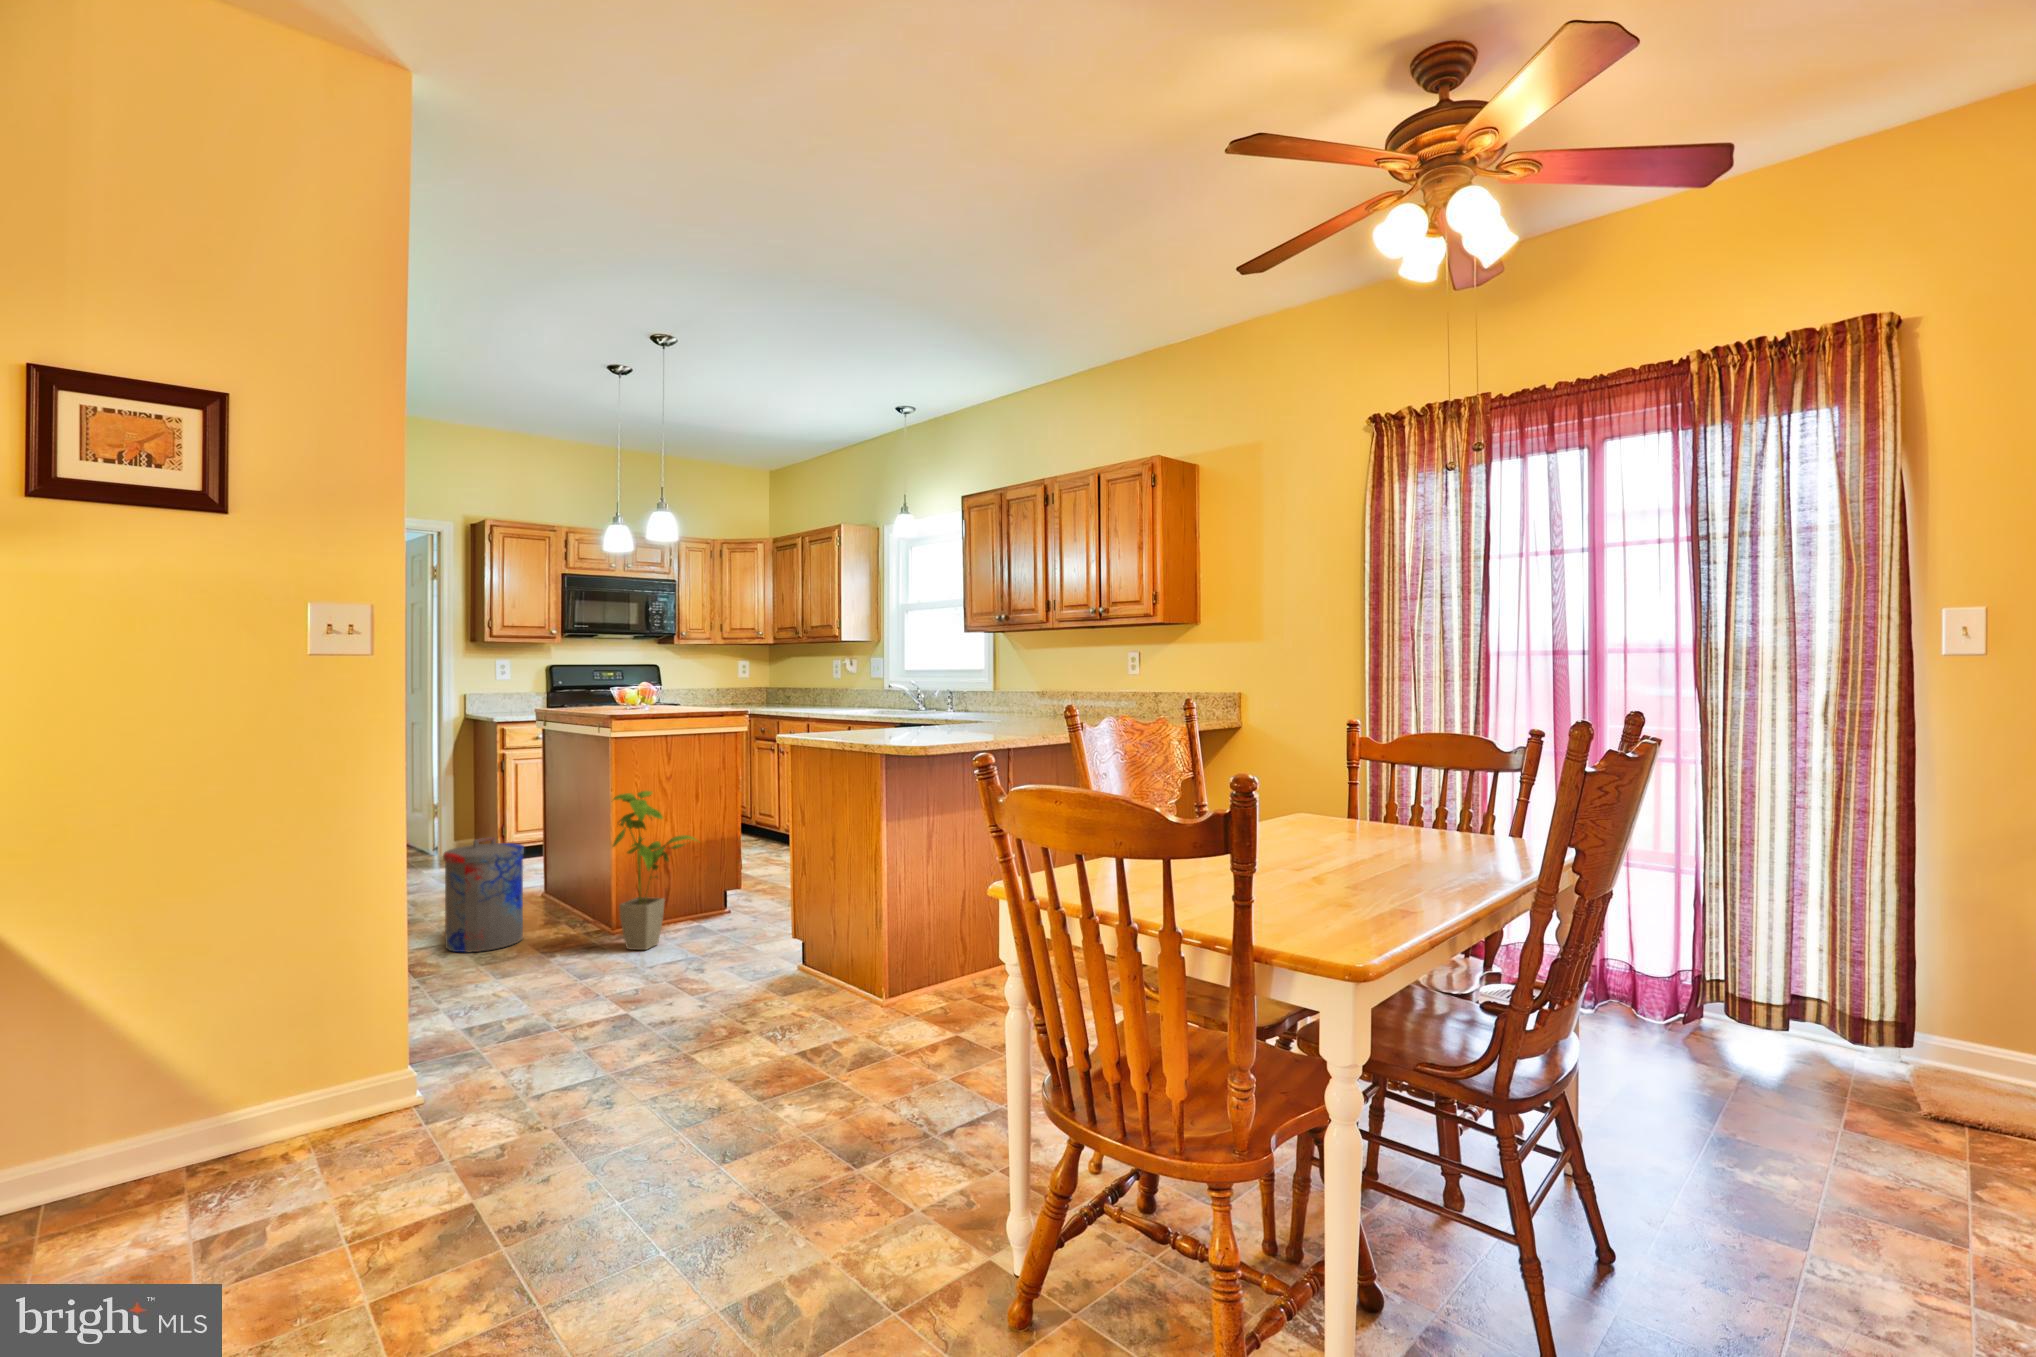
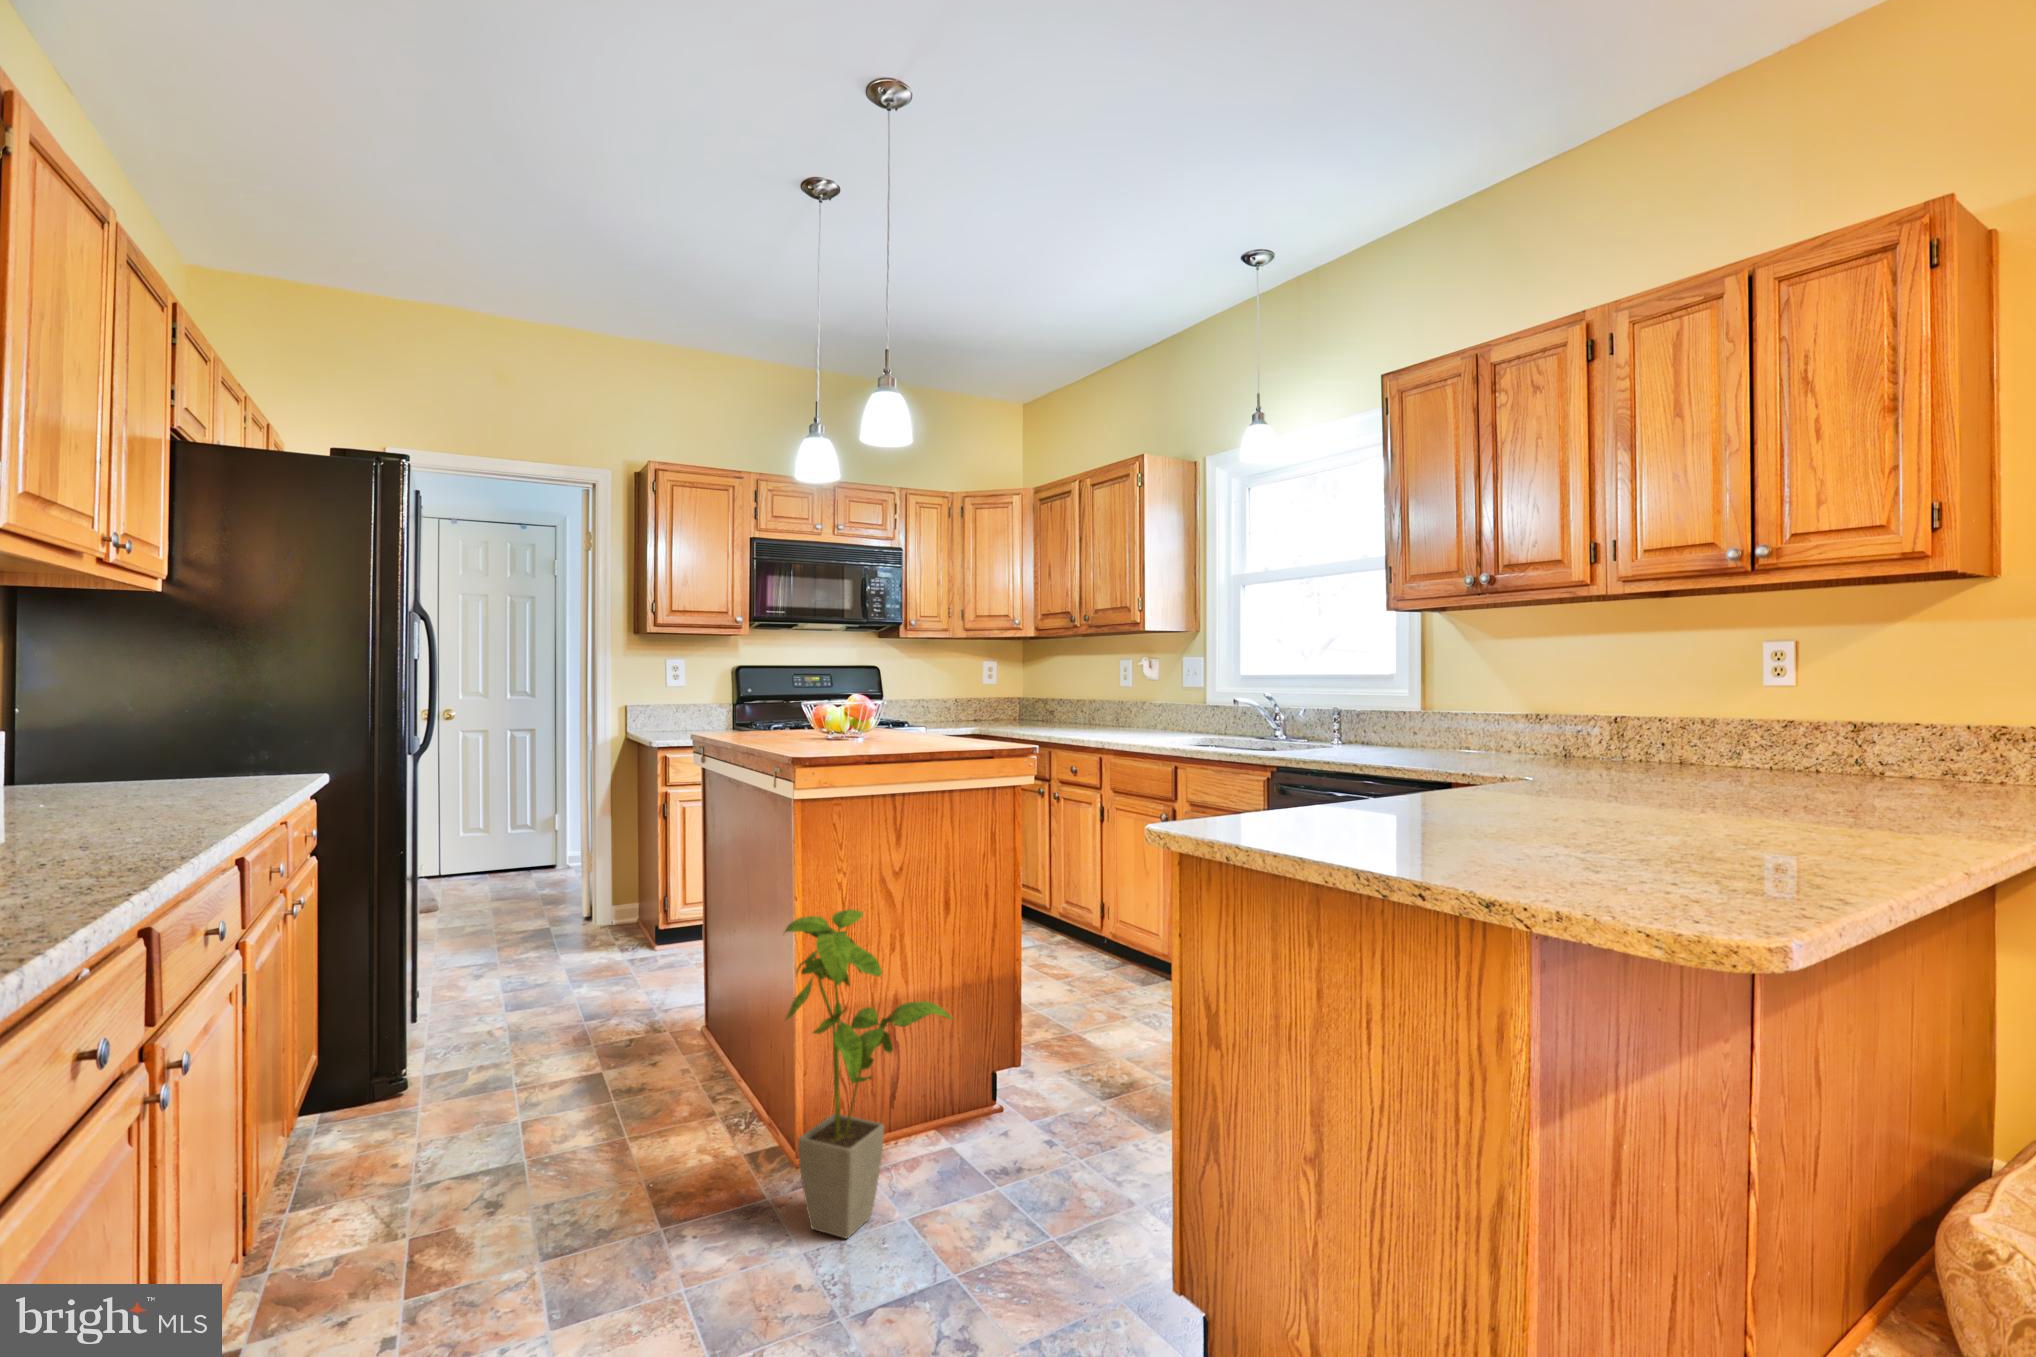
trash can: present [443,837,524,953] -> none [498,973,641,1203]

